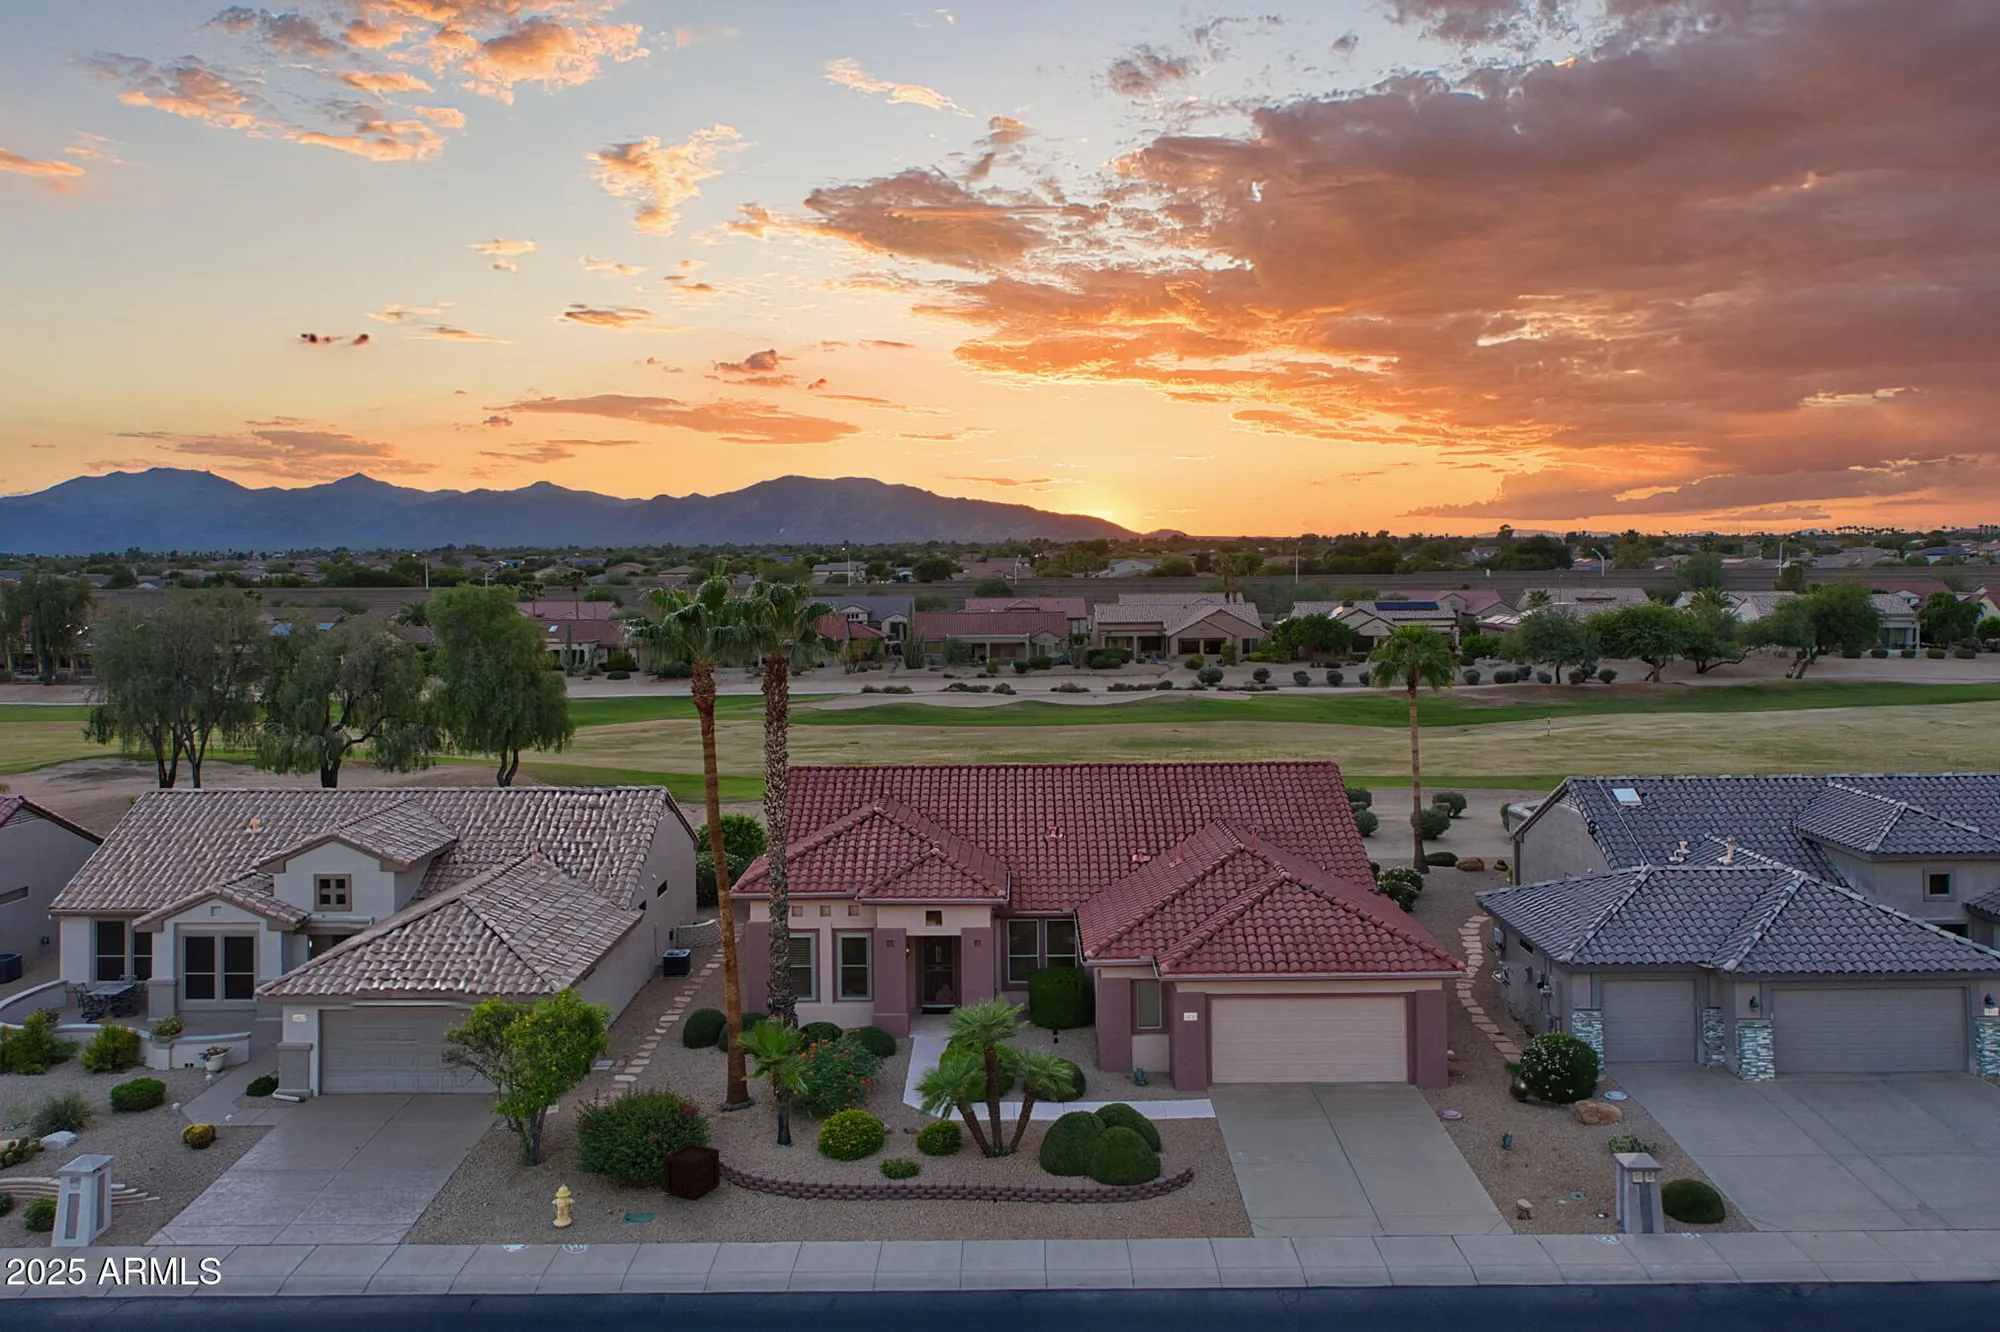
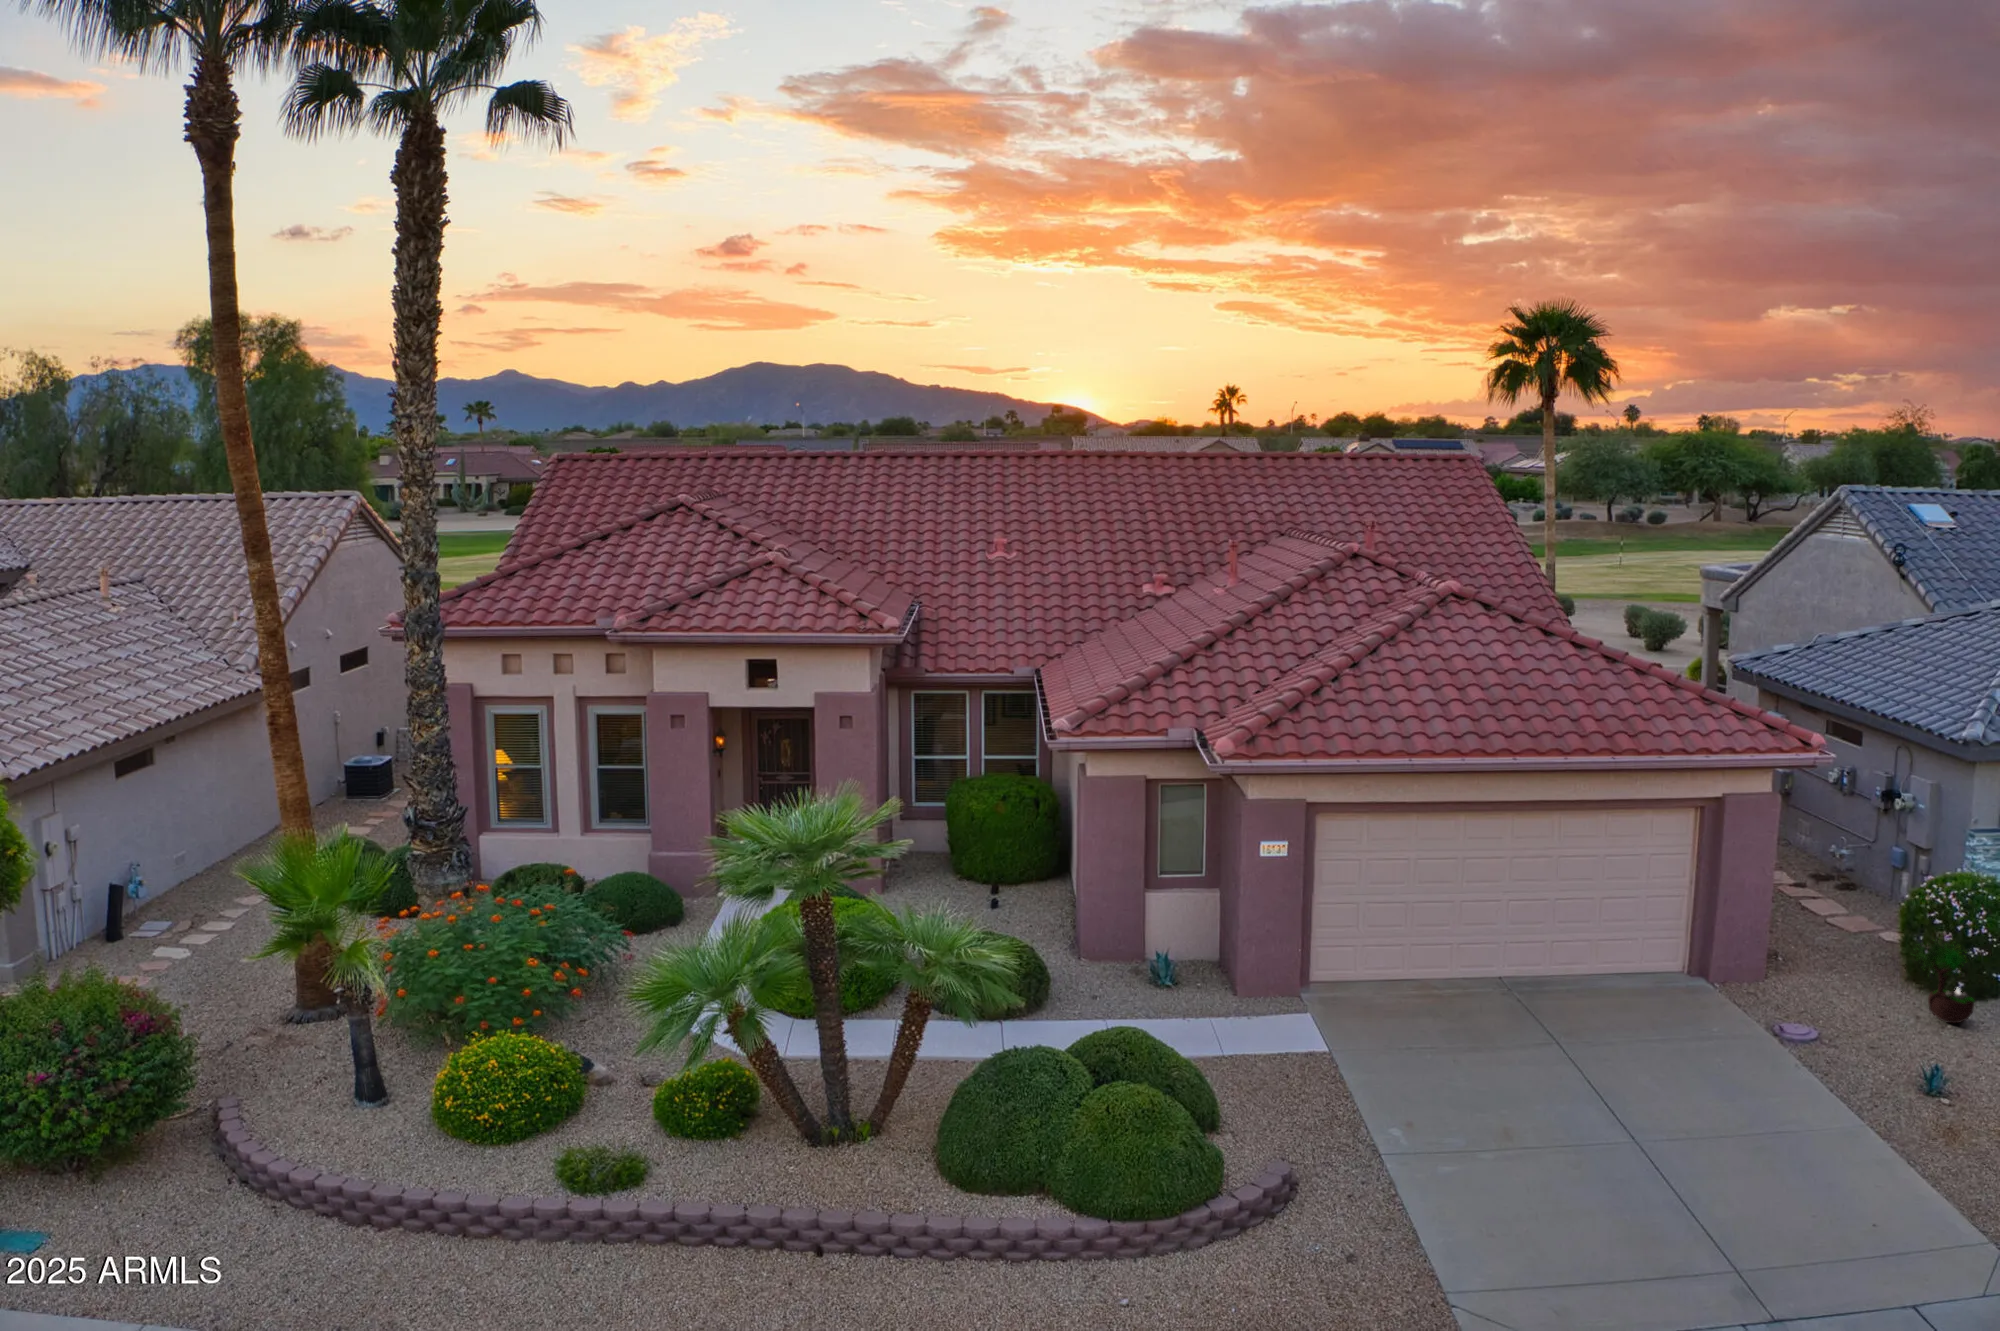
wooden crate: present [664,1143,720,1200] -> none [5,1104,160,1246]

